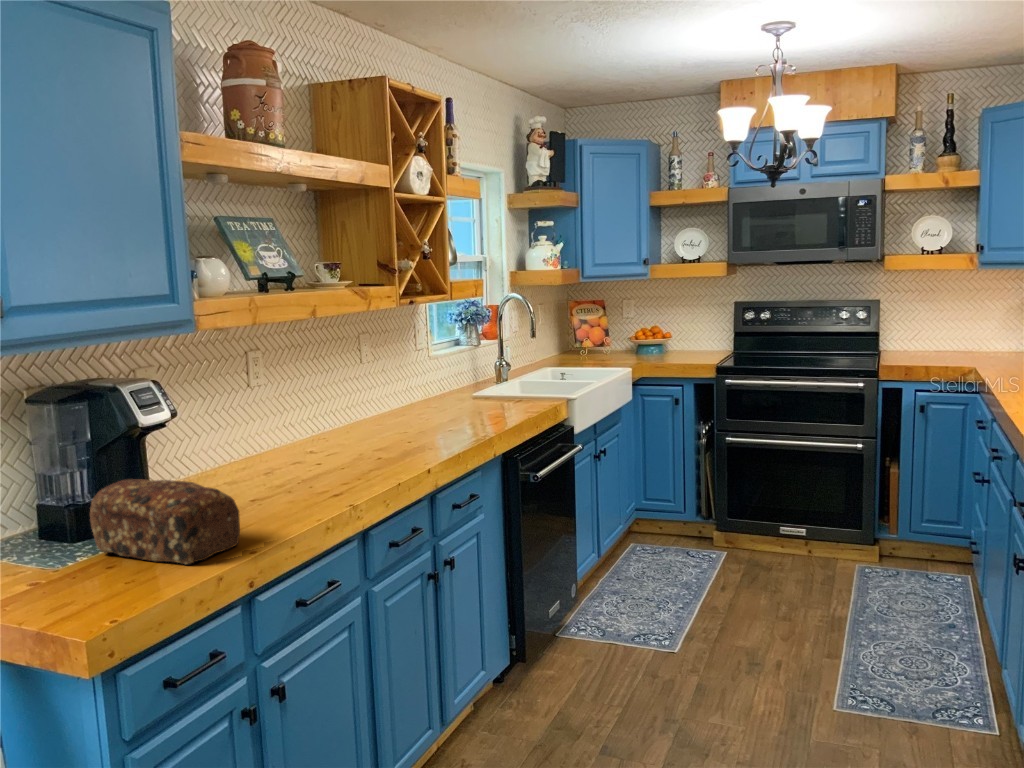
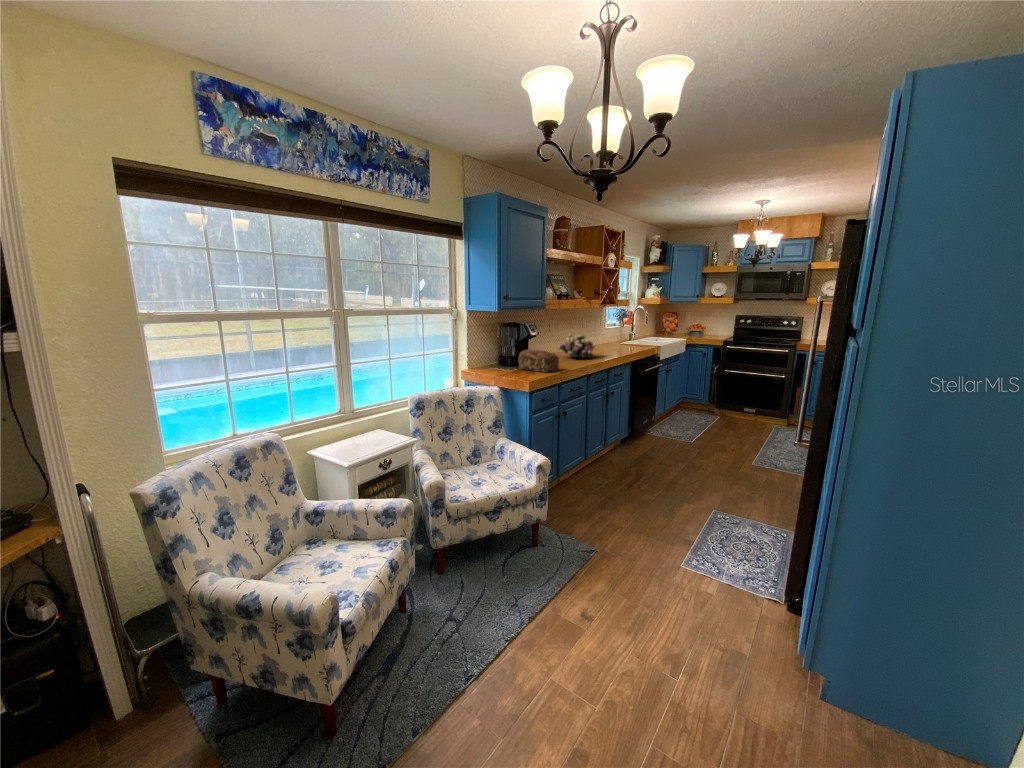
flower arrangement: none [265,395,385,470] -> present [557,334,595,358]

